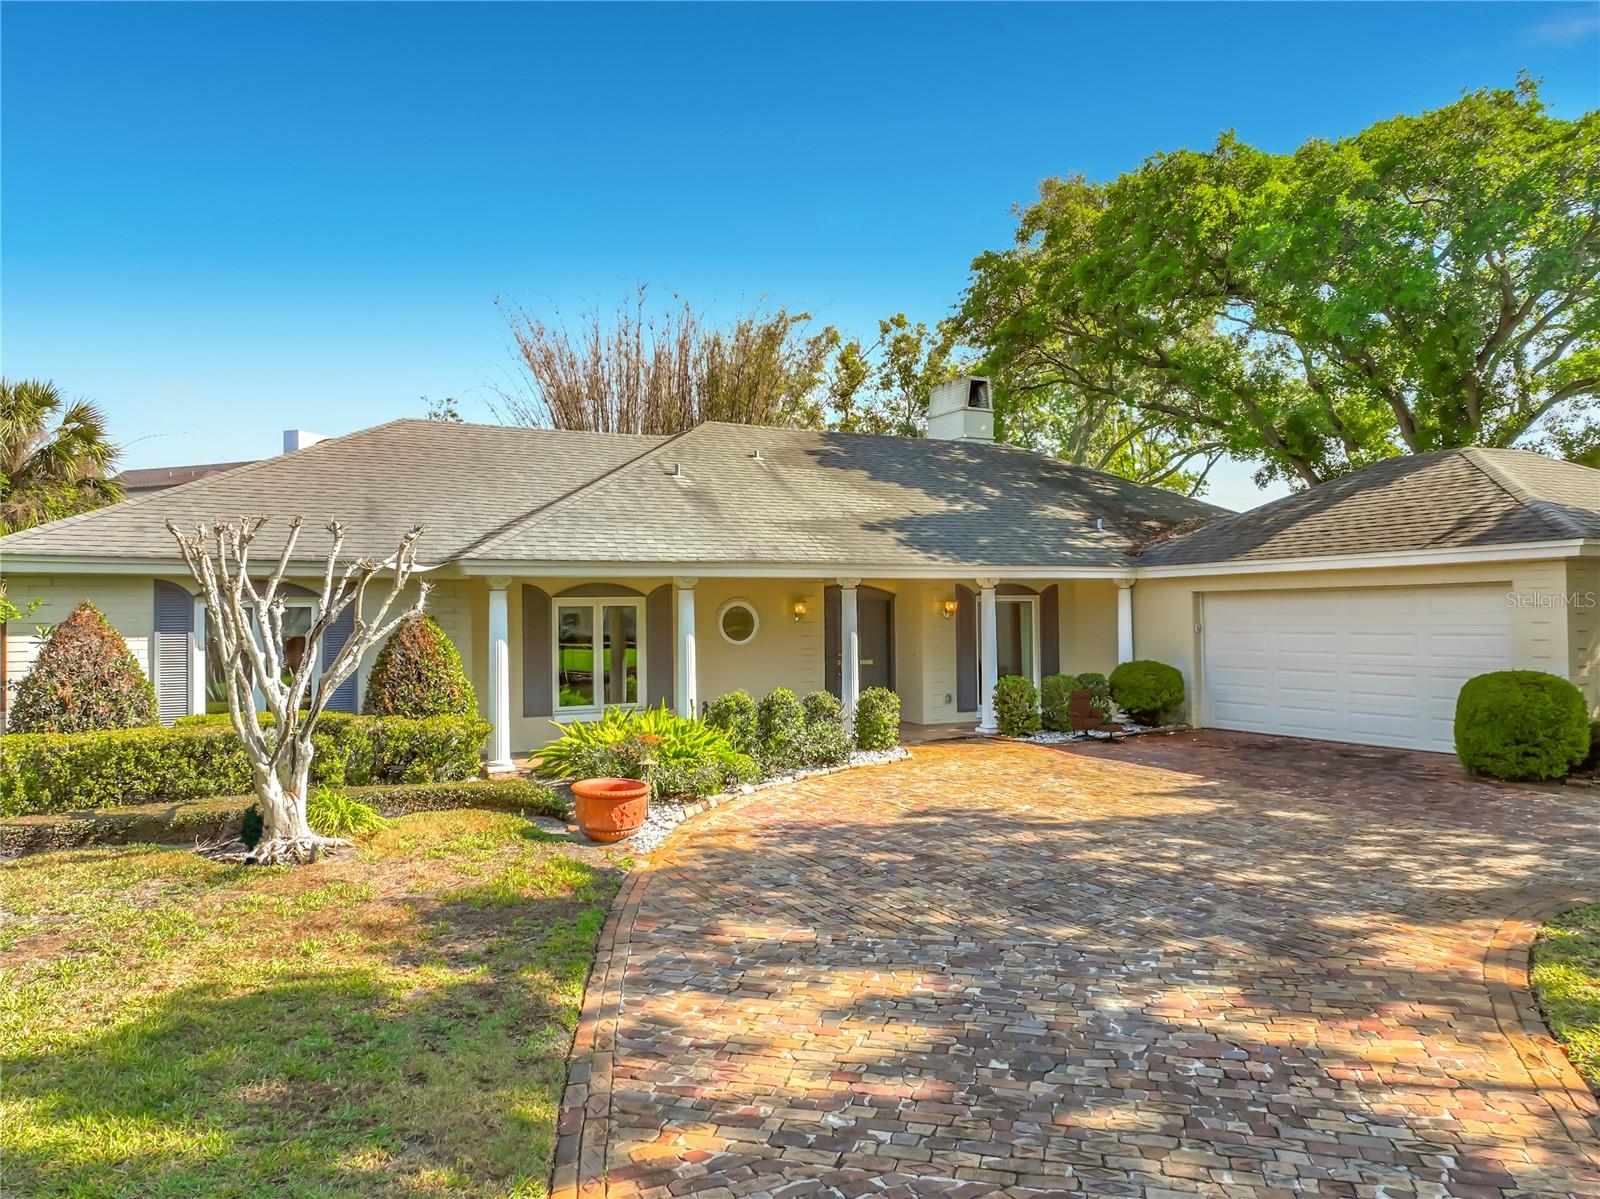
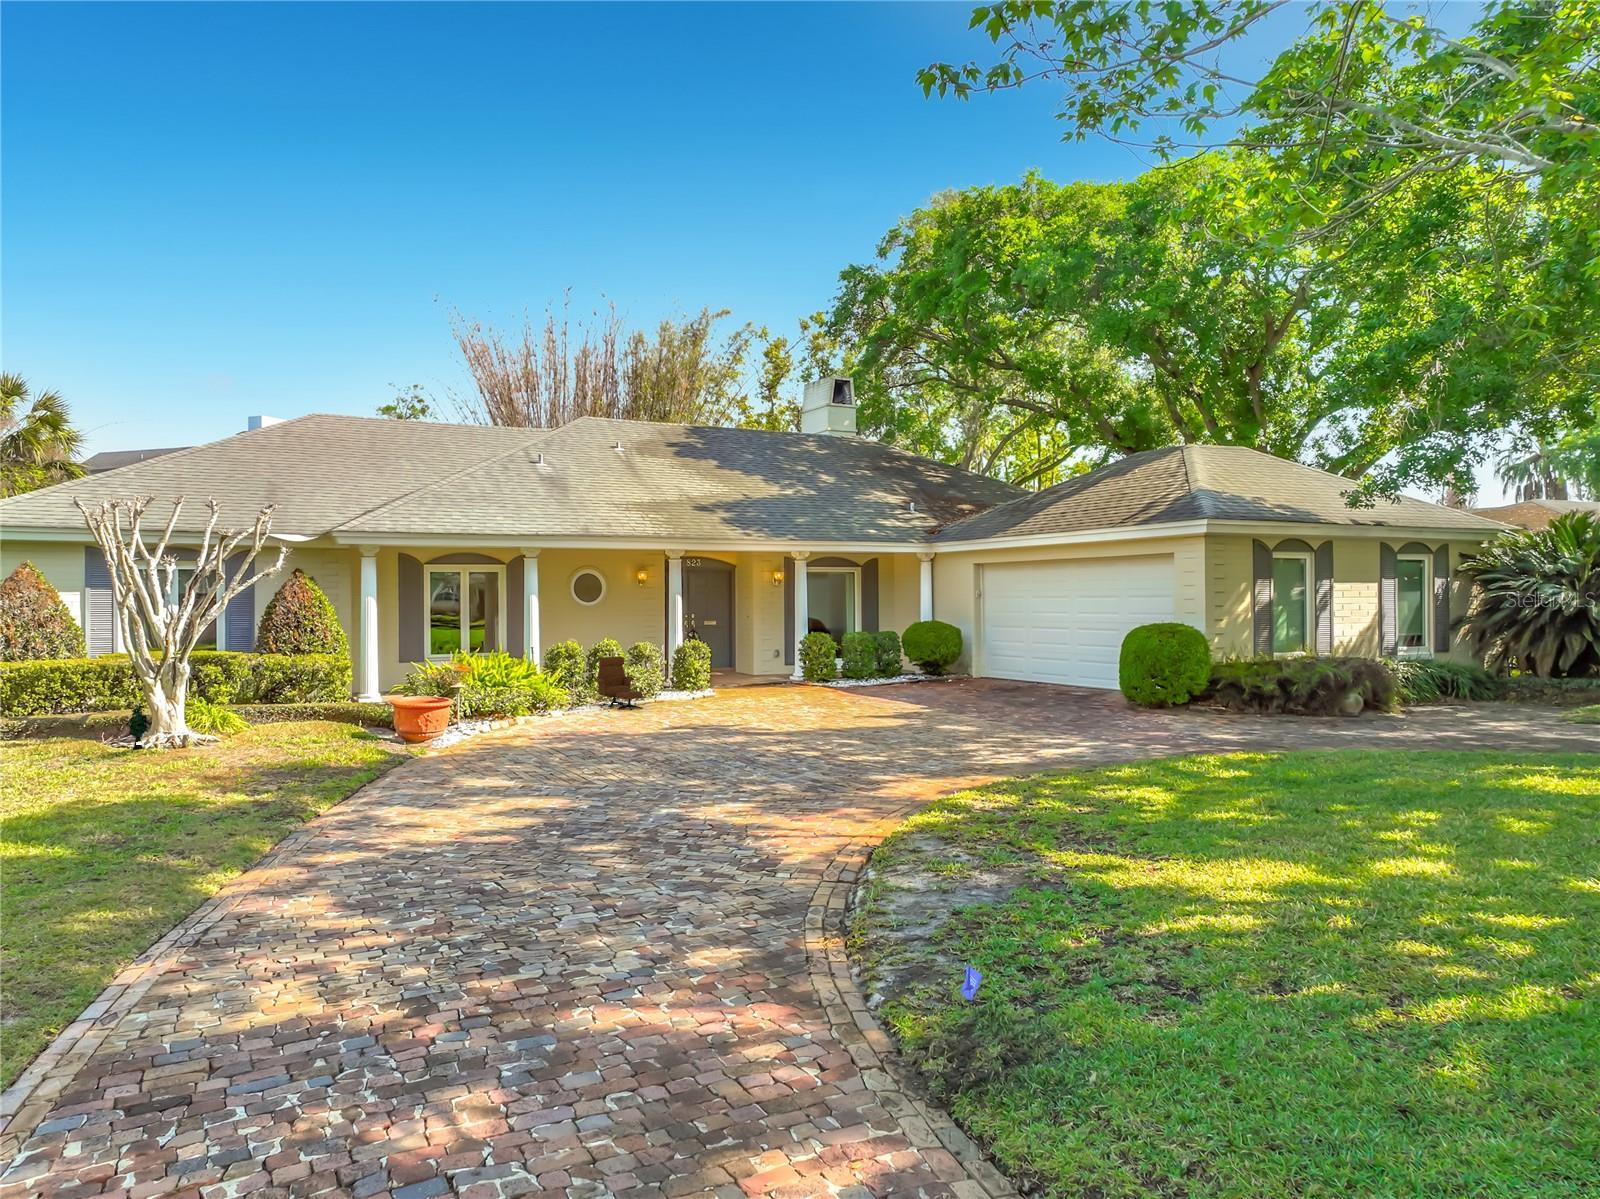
lounge chair: present [1068,690,1125,744] -> present [594,657,643,710]

